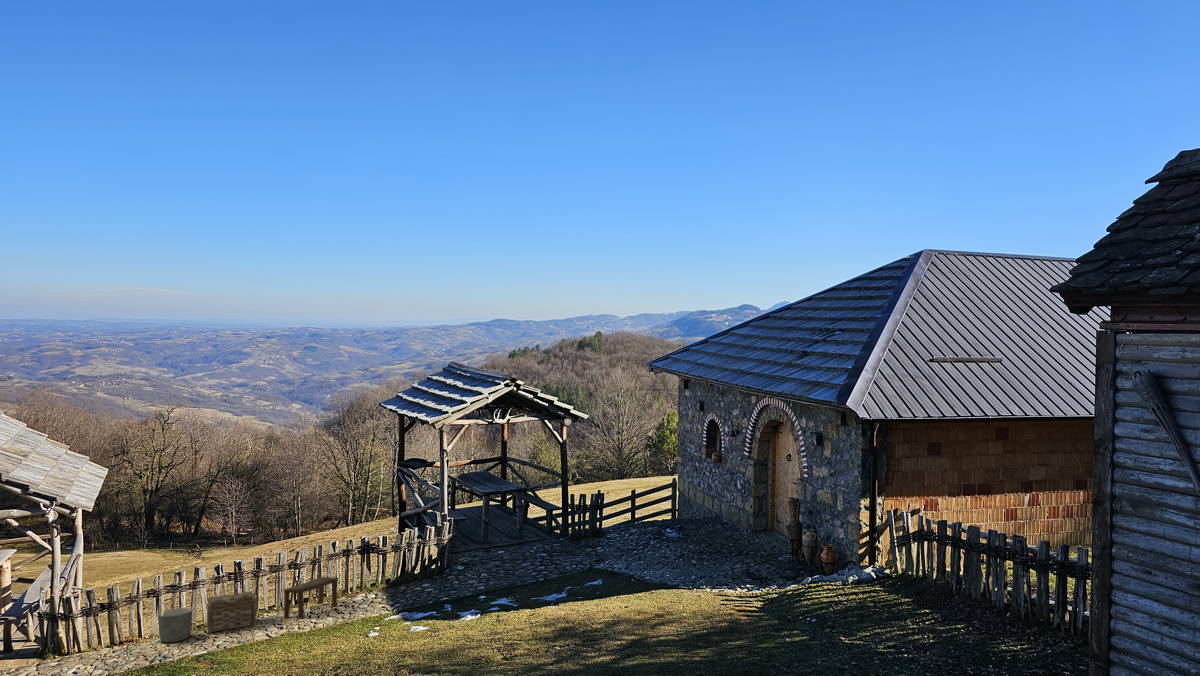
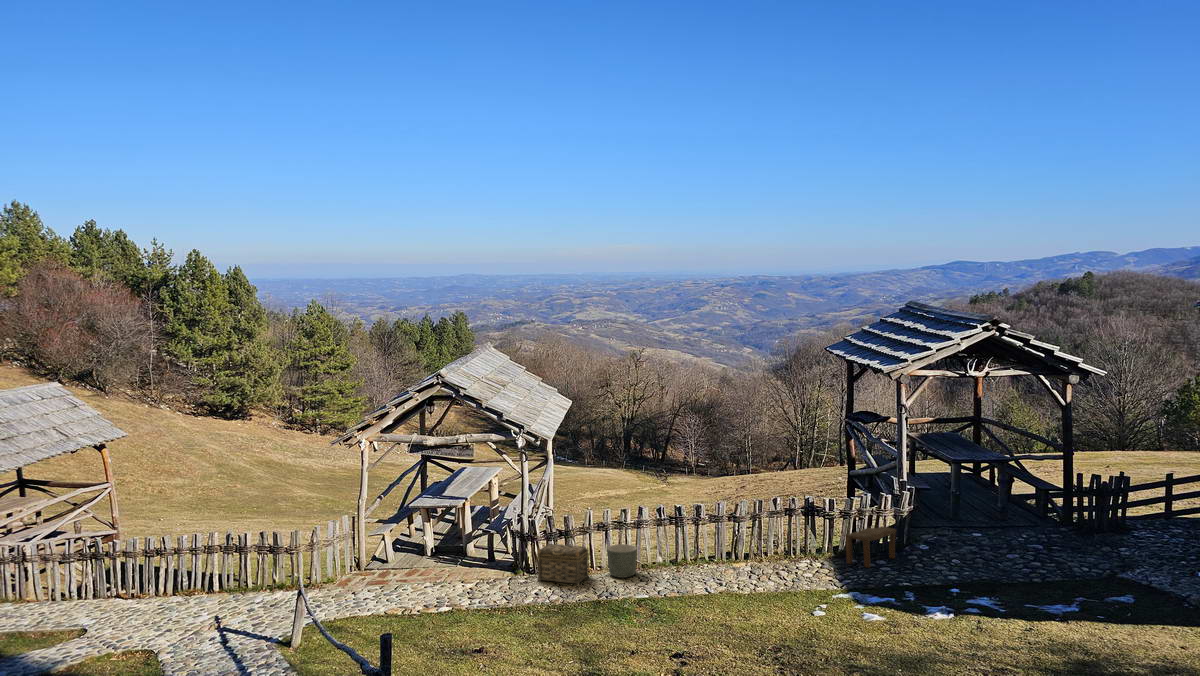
bench: present [284,577,338,619] -> present [846,527,896,568]
basket: present [206,592,257,633] -> present [537,544,589,585]

